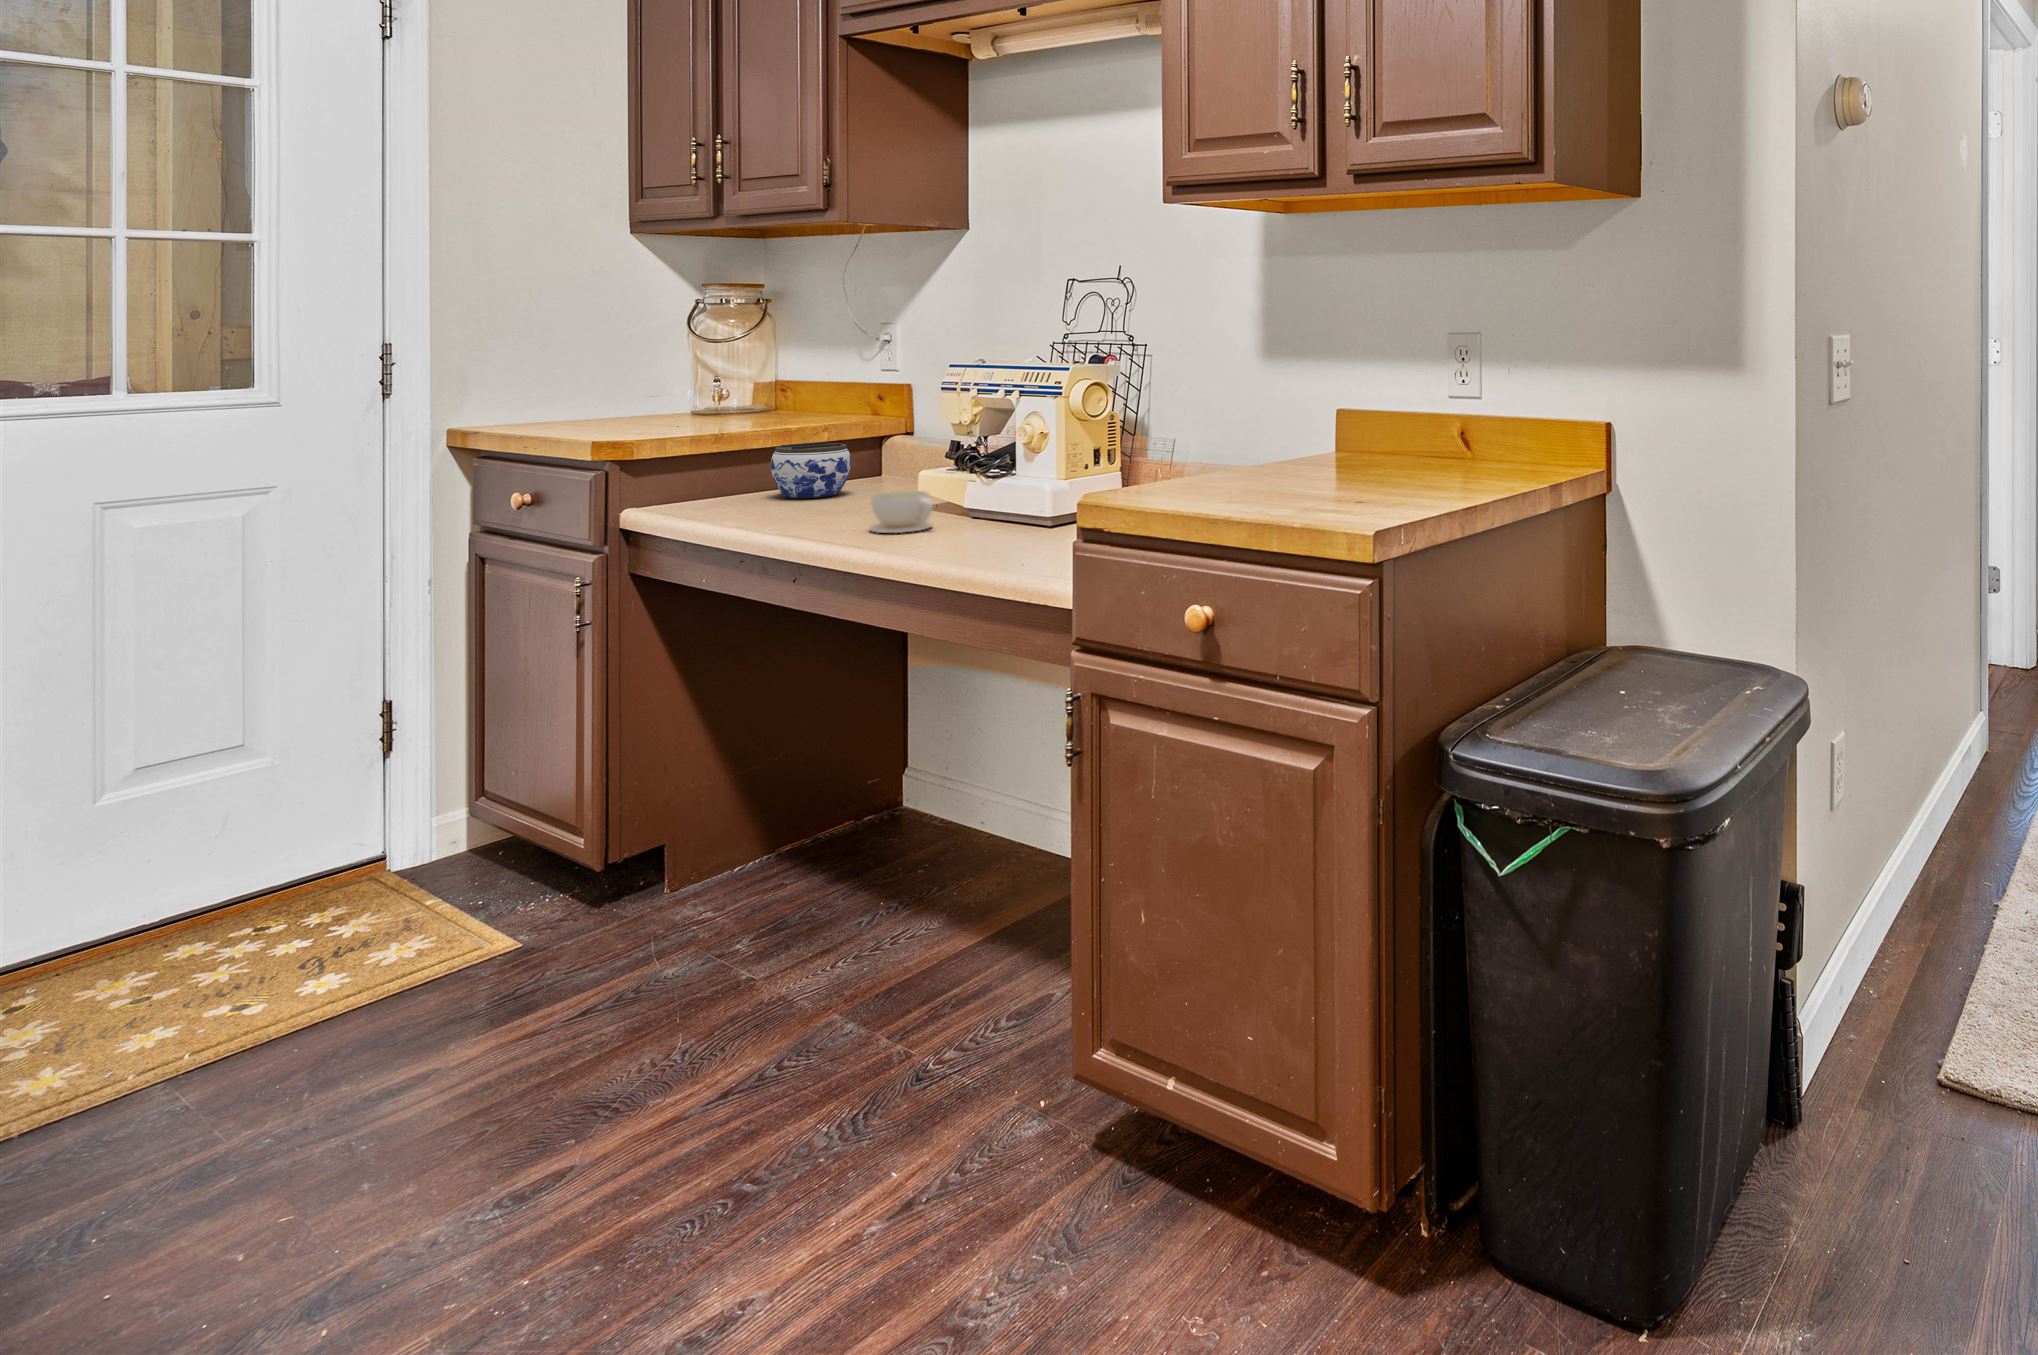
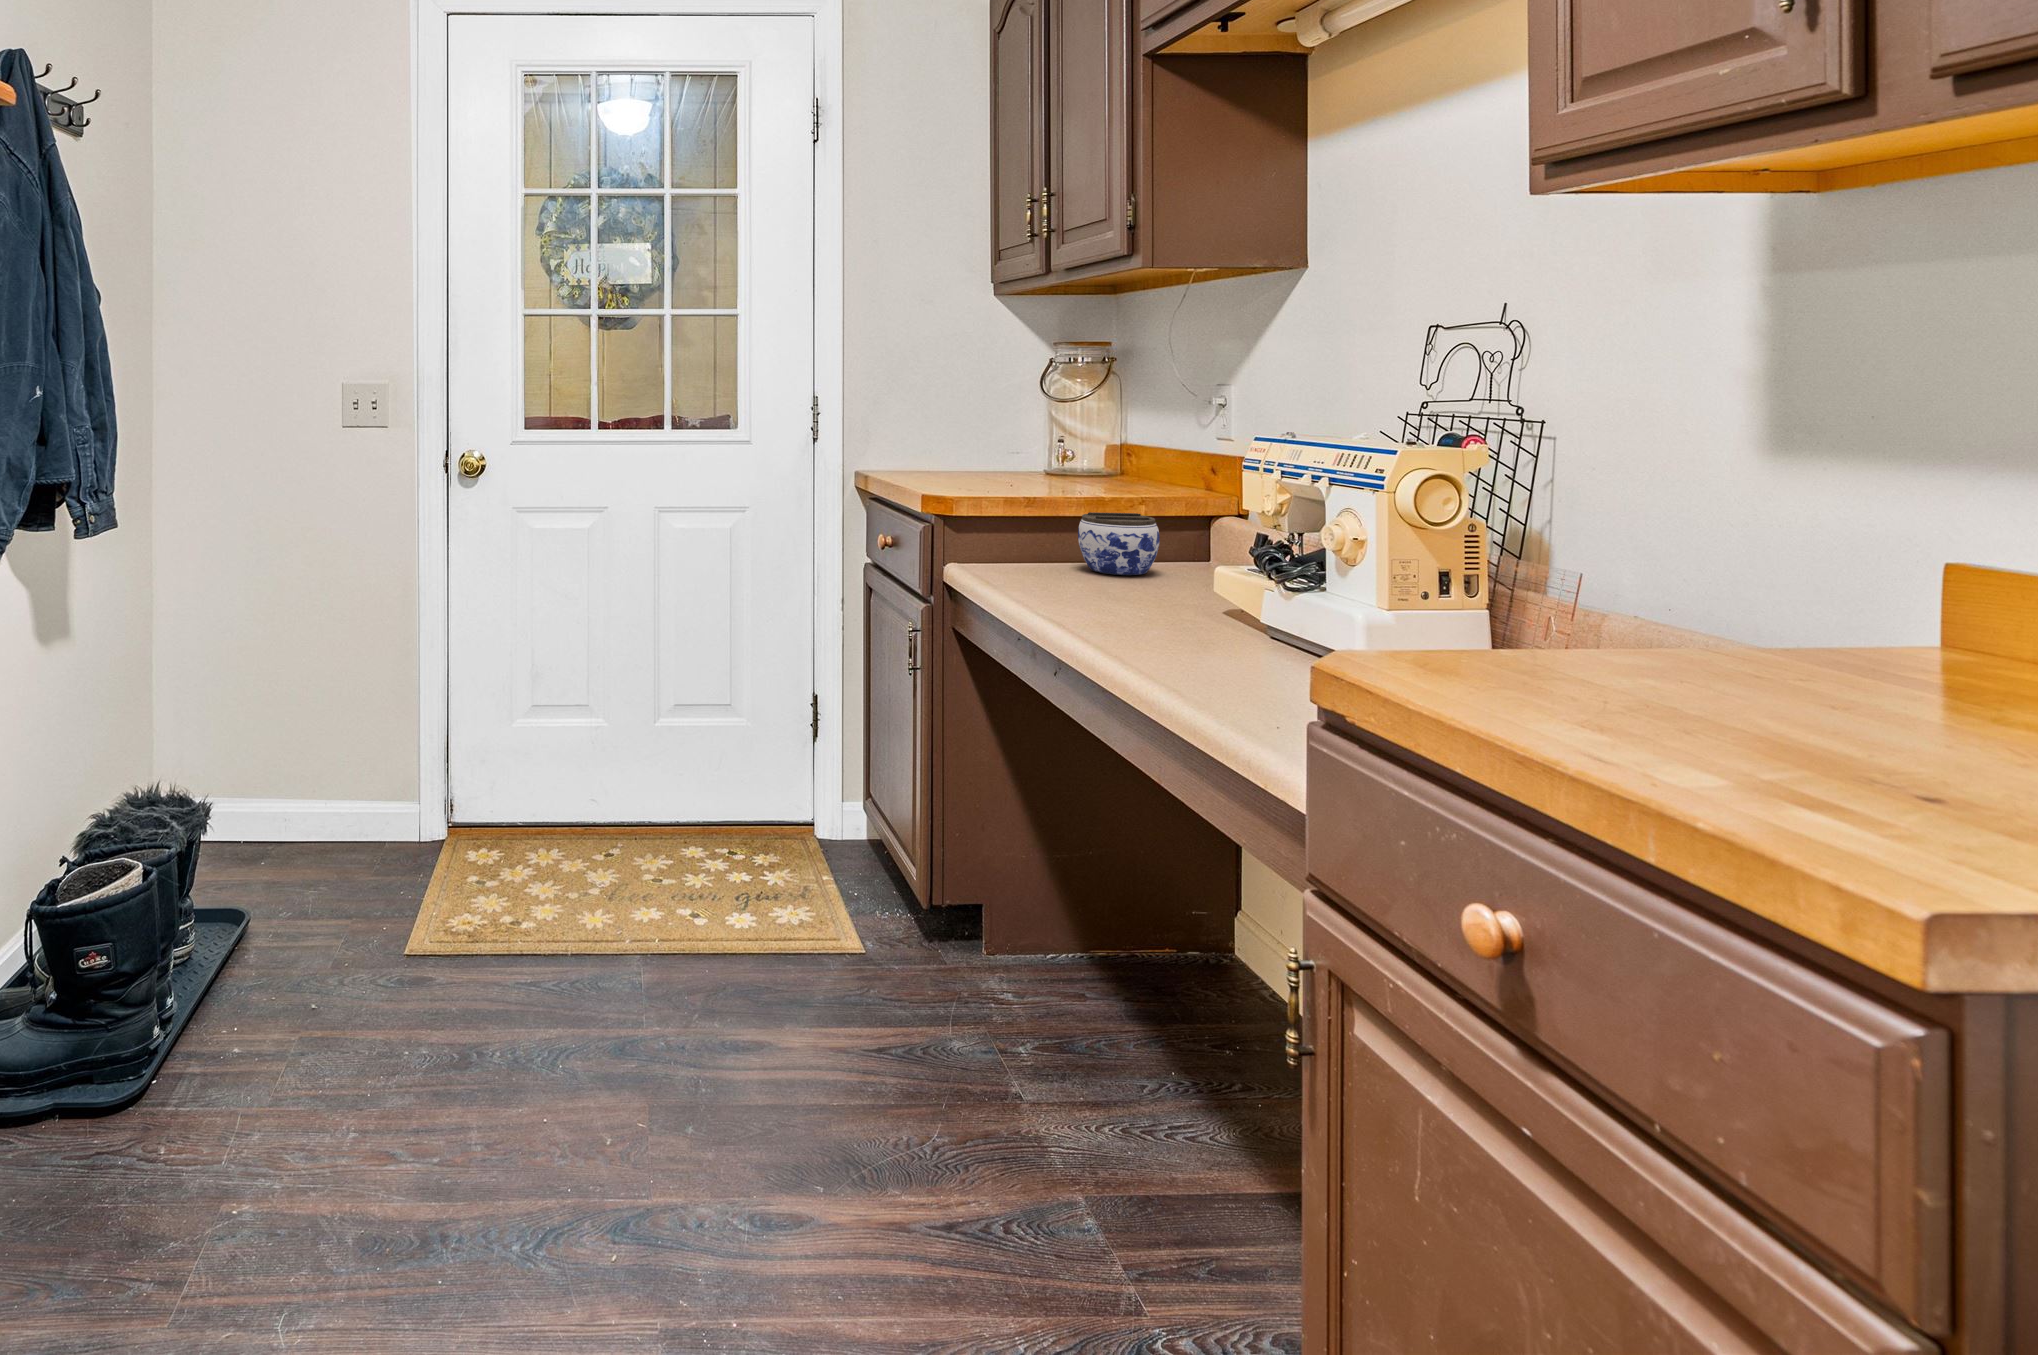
coffee cup: present [869,491,933,533] -> none [1136,587,1211,641]

